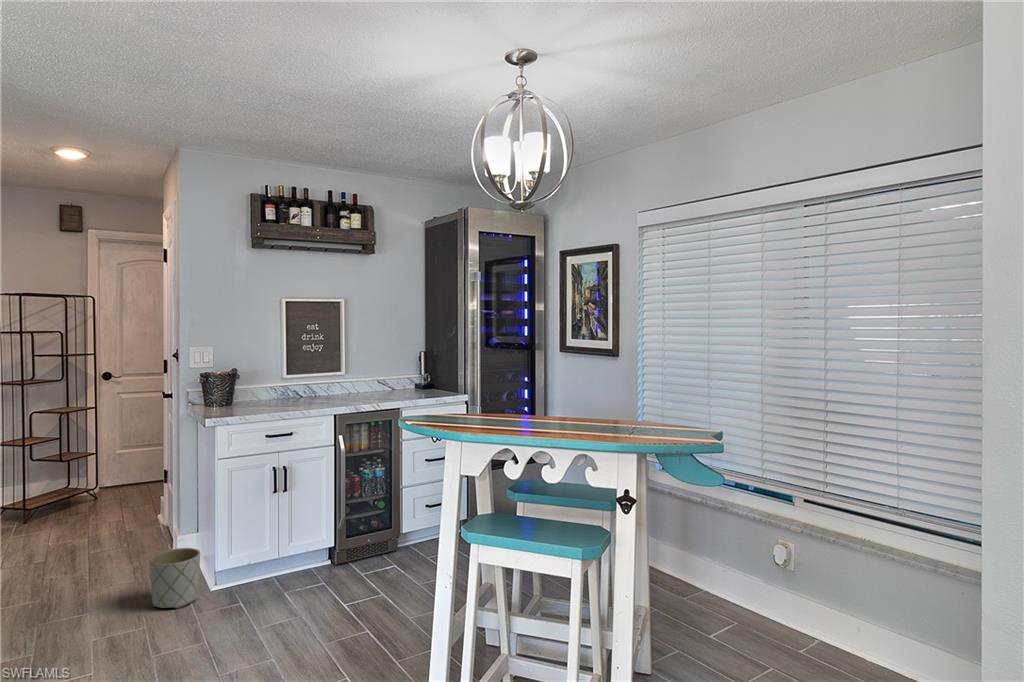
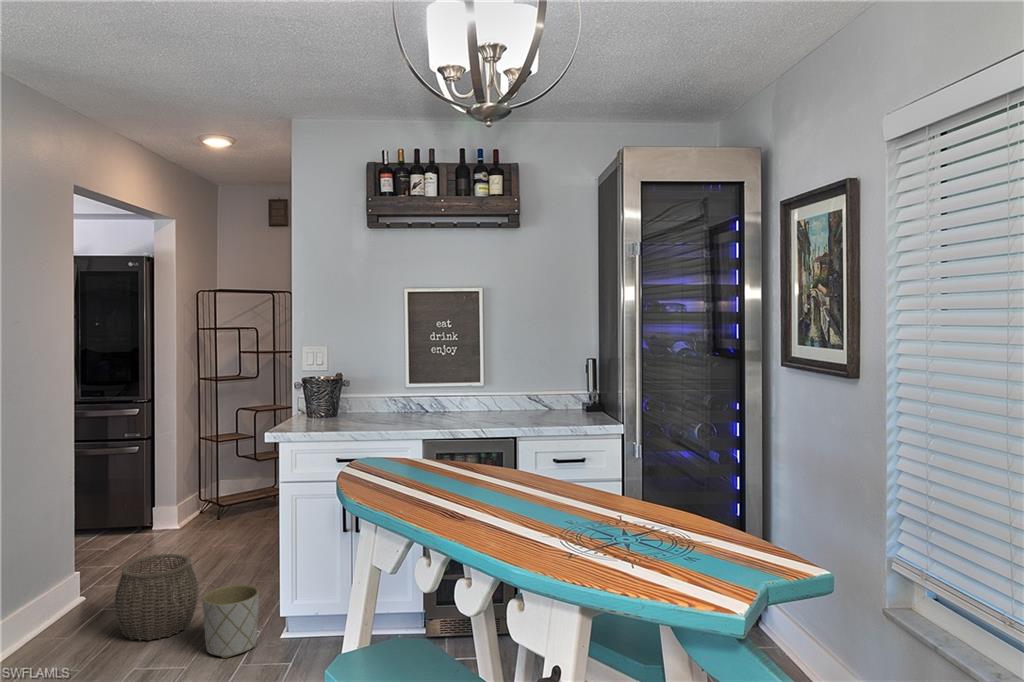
woven basket: none [38,537,122,616] -> present [114,554,199,641]

